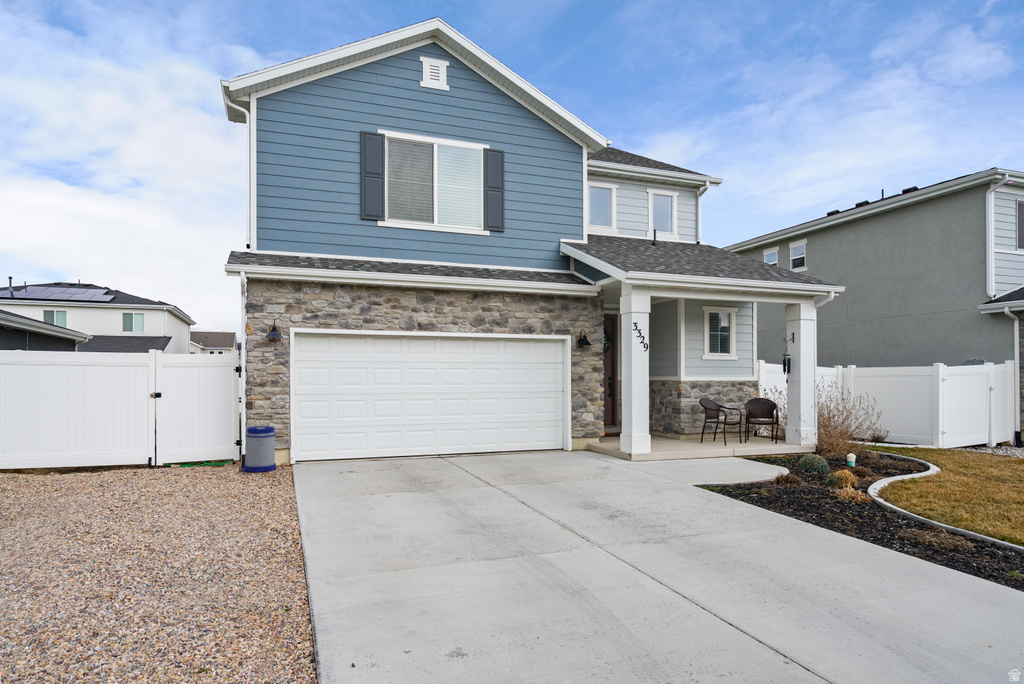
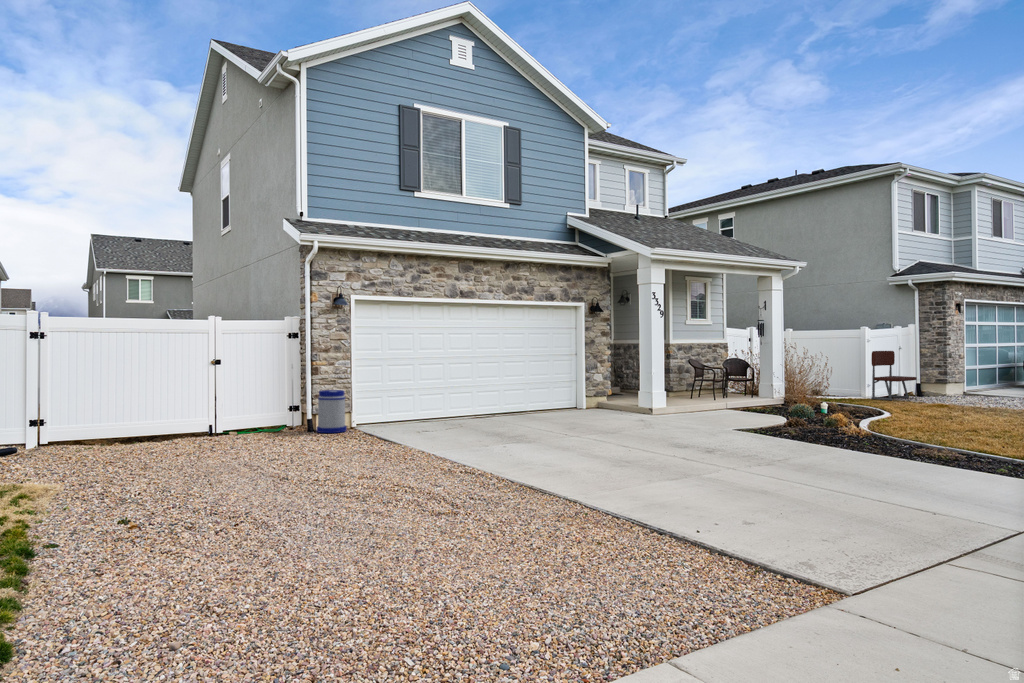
bench: none [944,393,1008,455] -> present [871,351,917,400]

